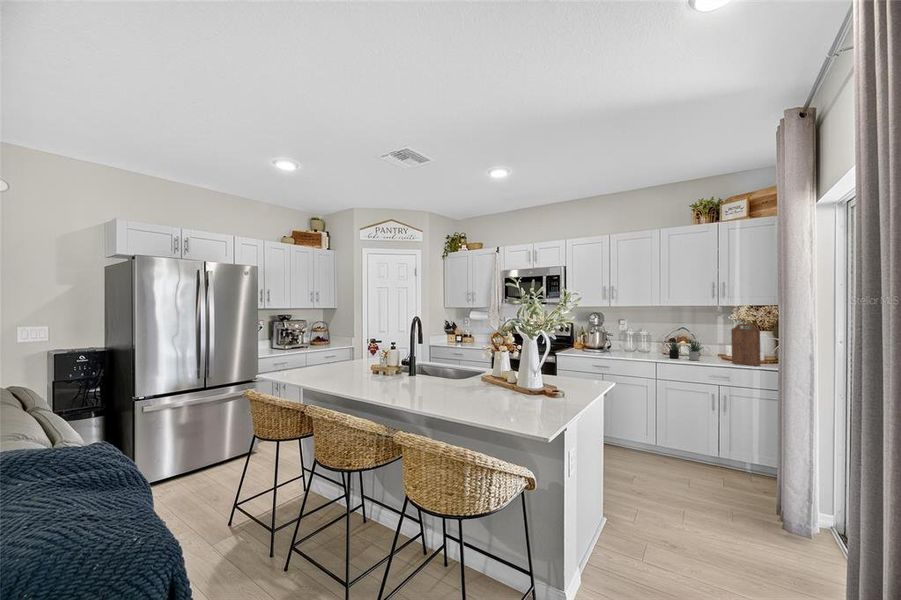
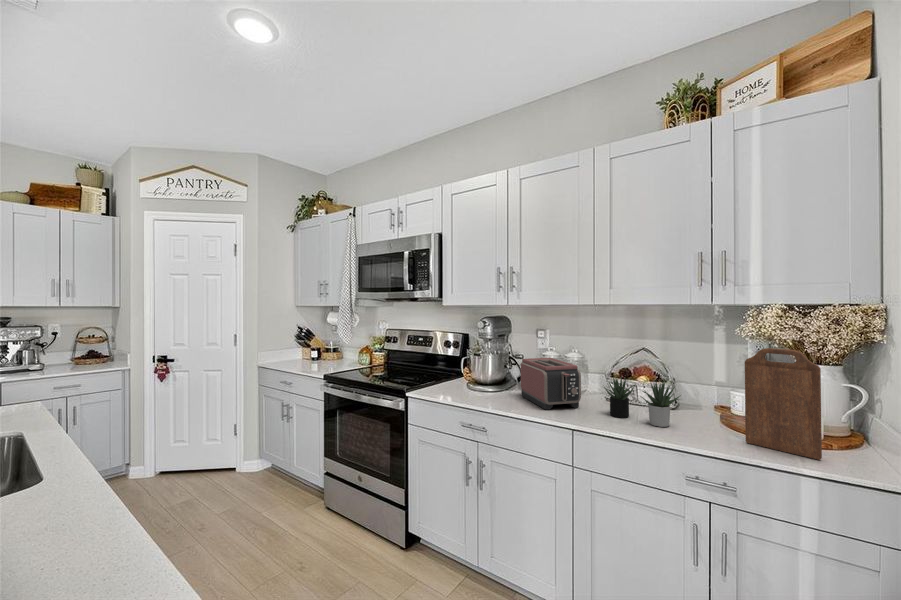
toaster: none [618,334,654,357] -> present [521,358,581,410]

